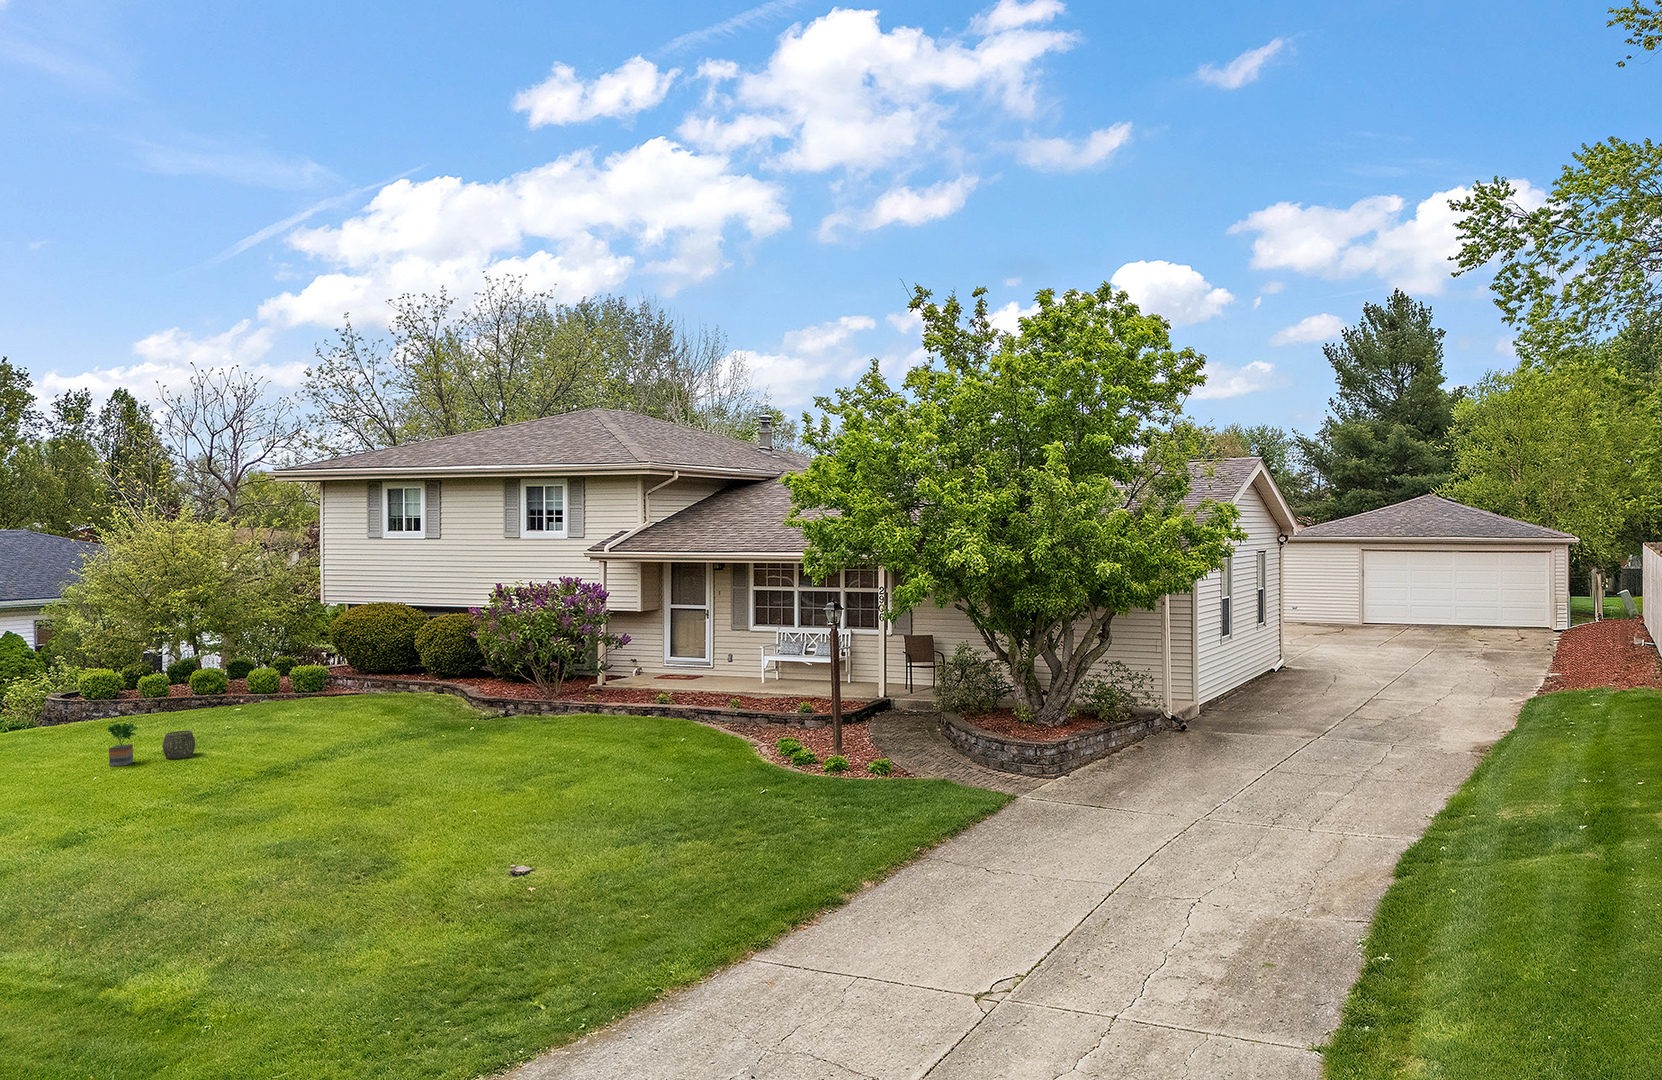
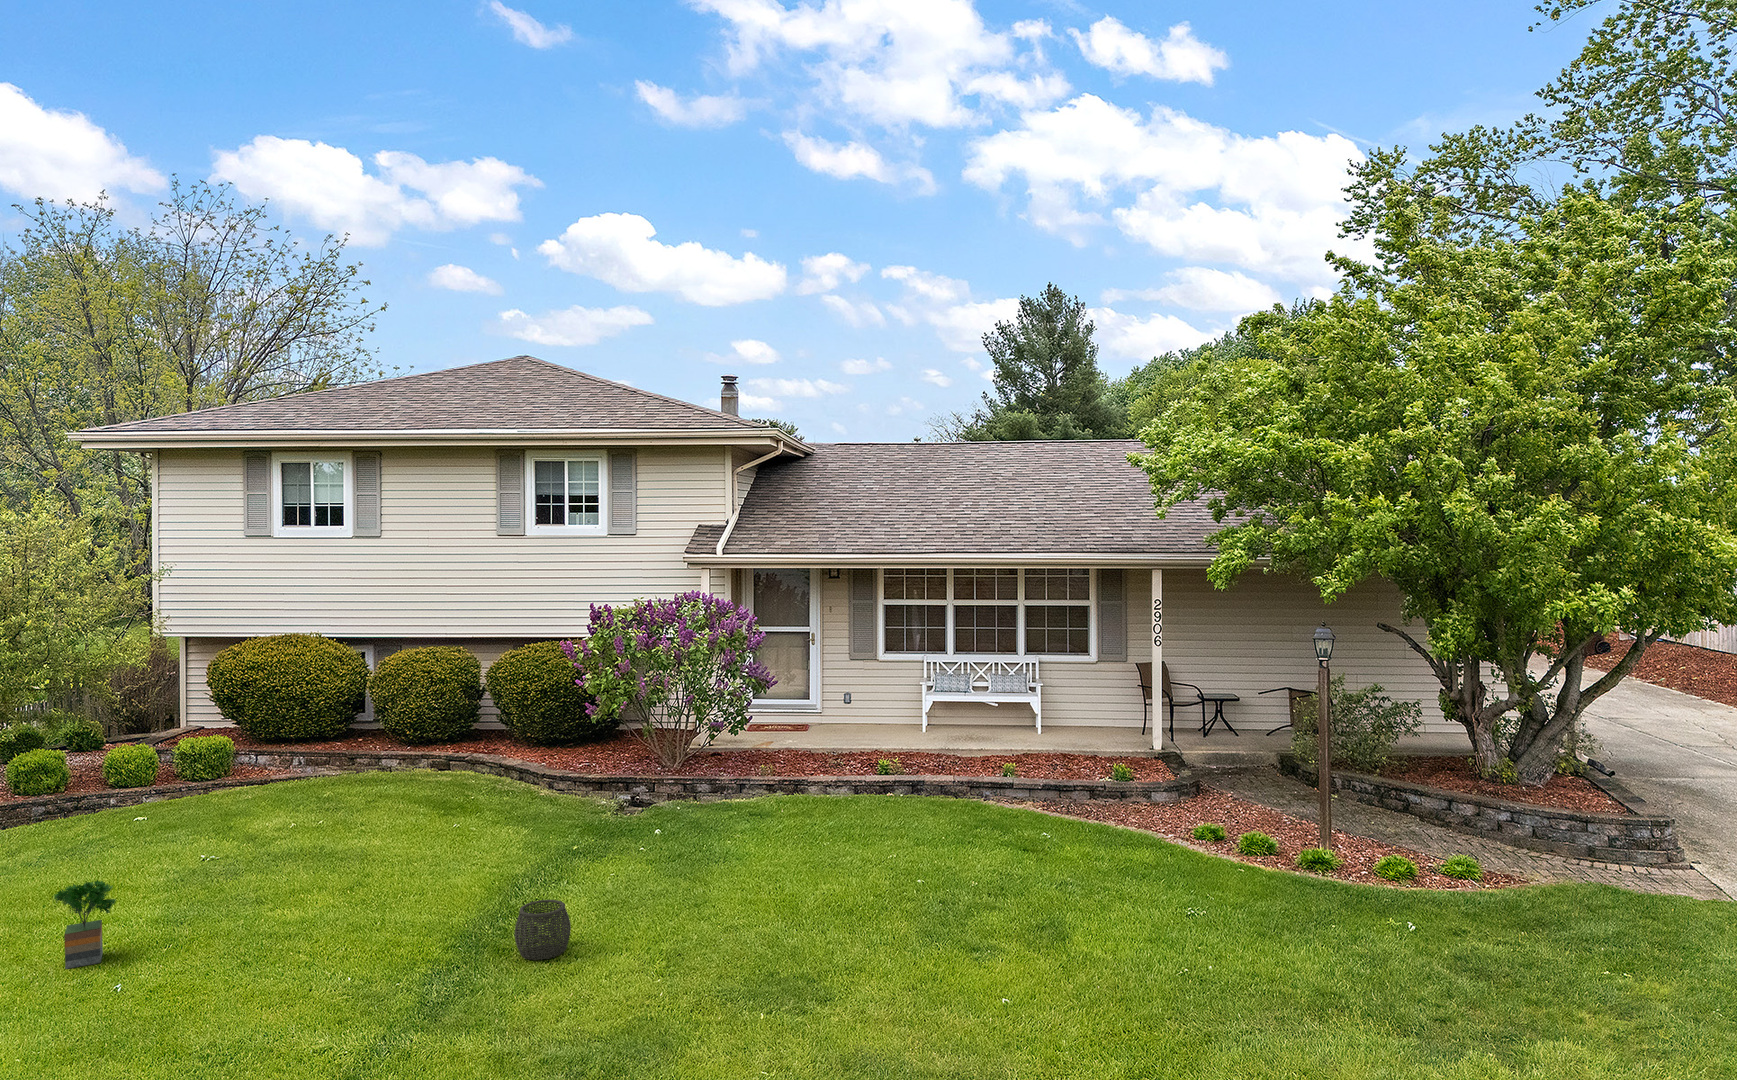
woven basket: present [162,731,195,759] -> present [514,900,571,960]

